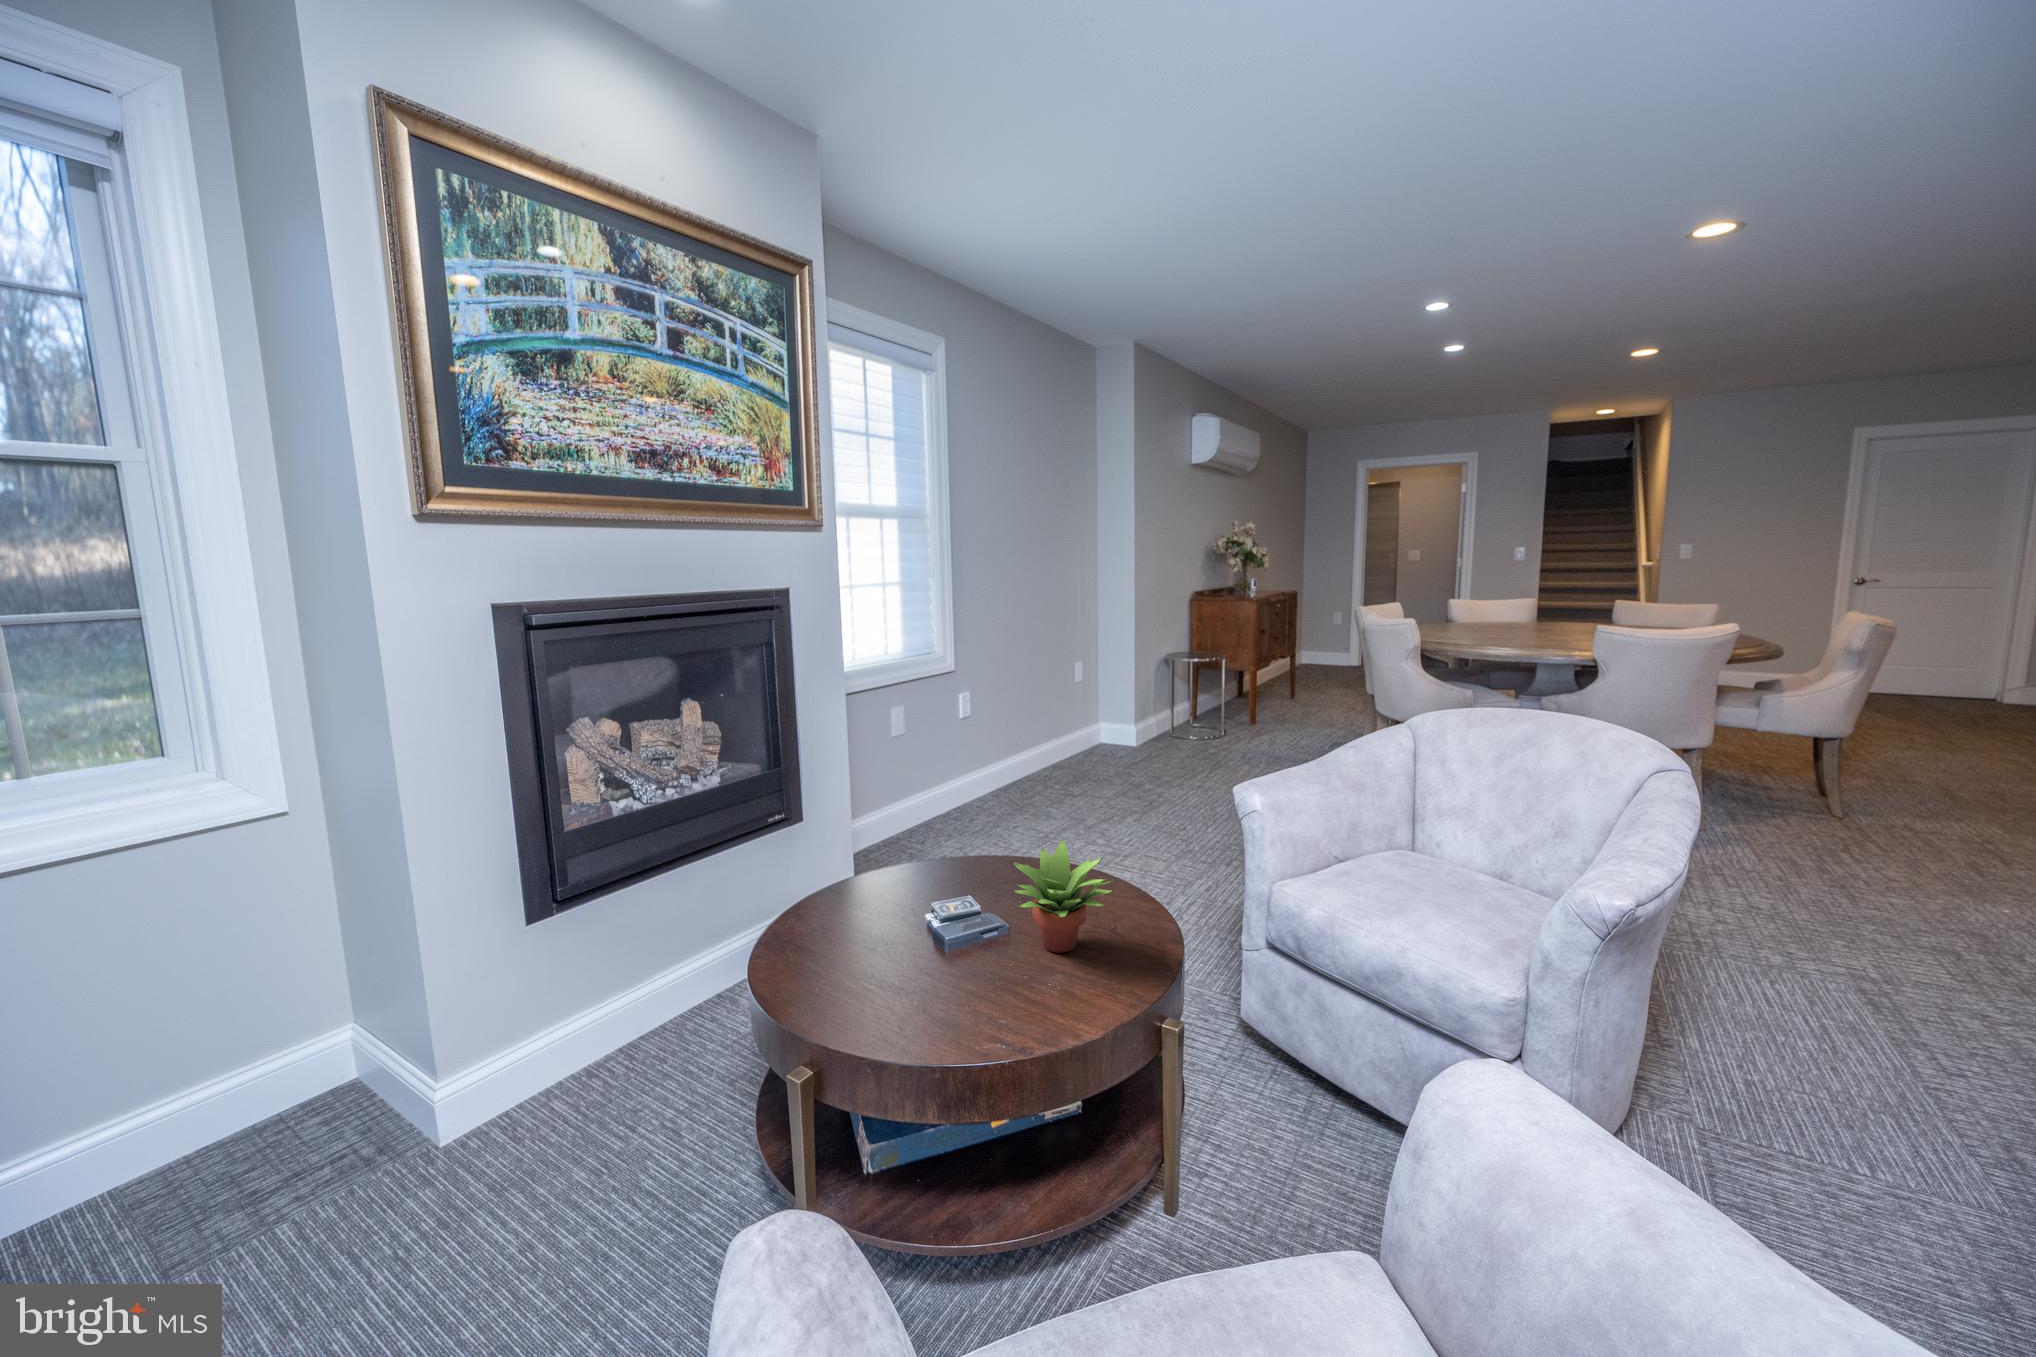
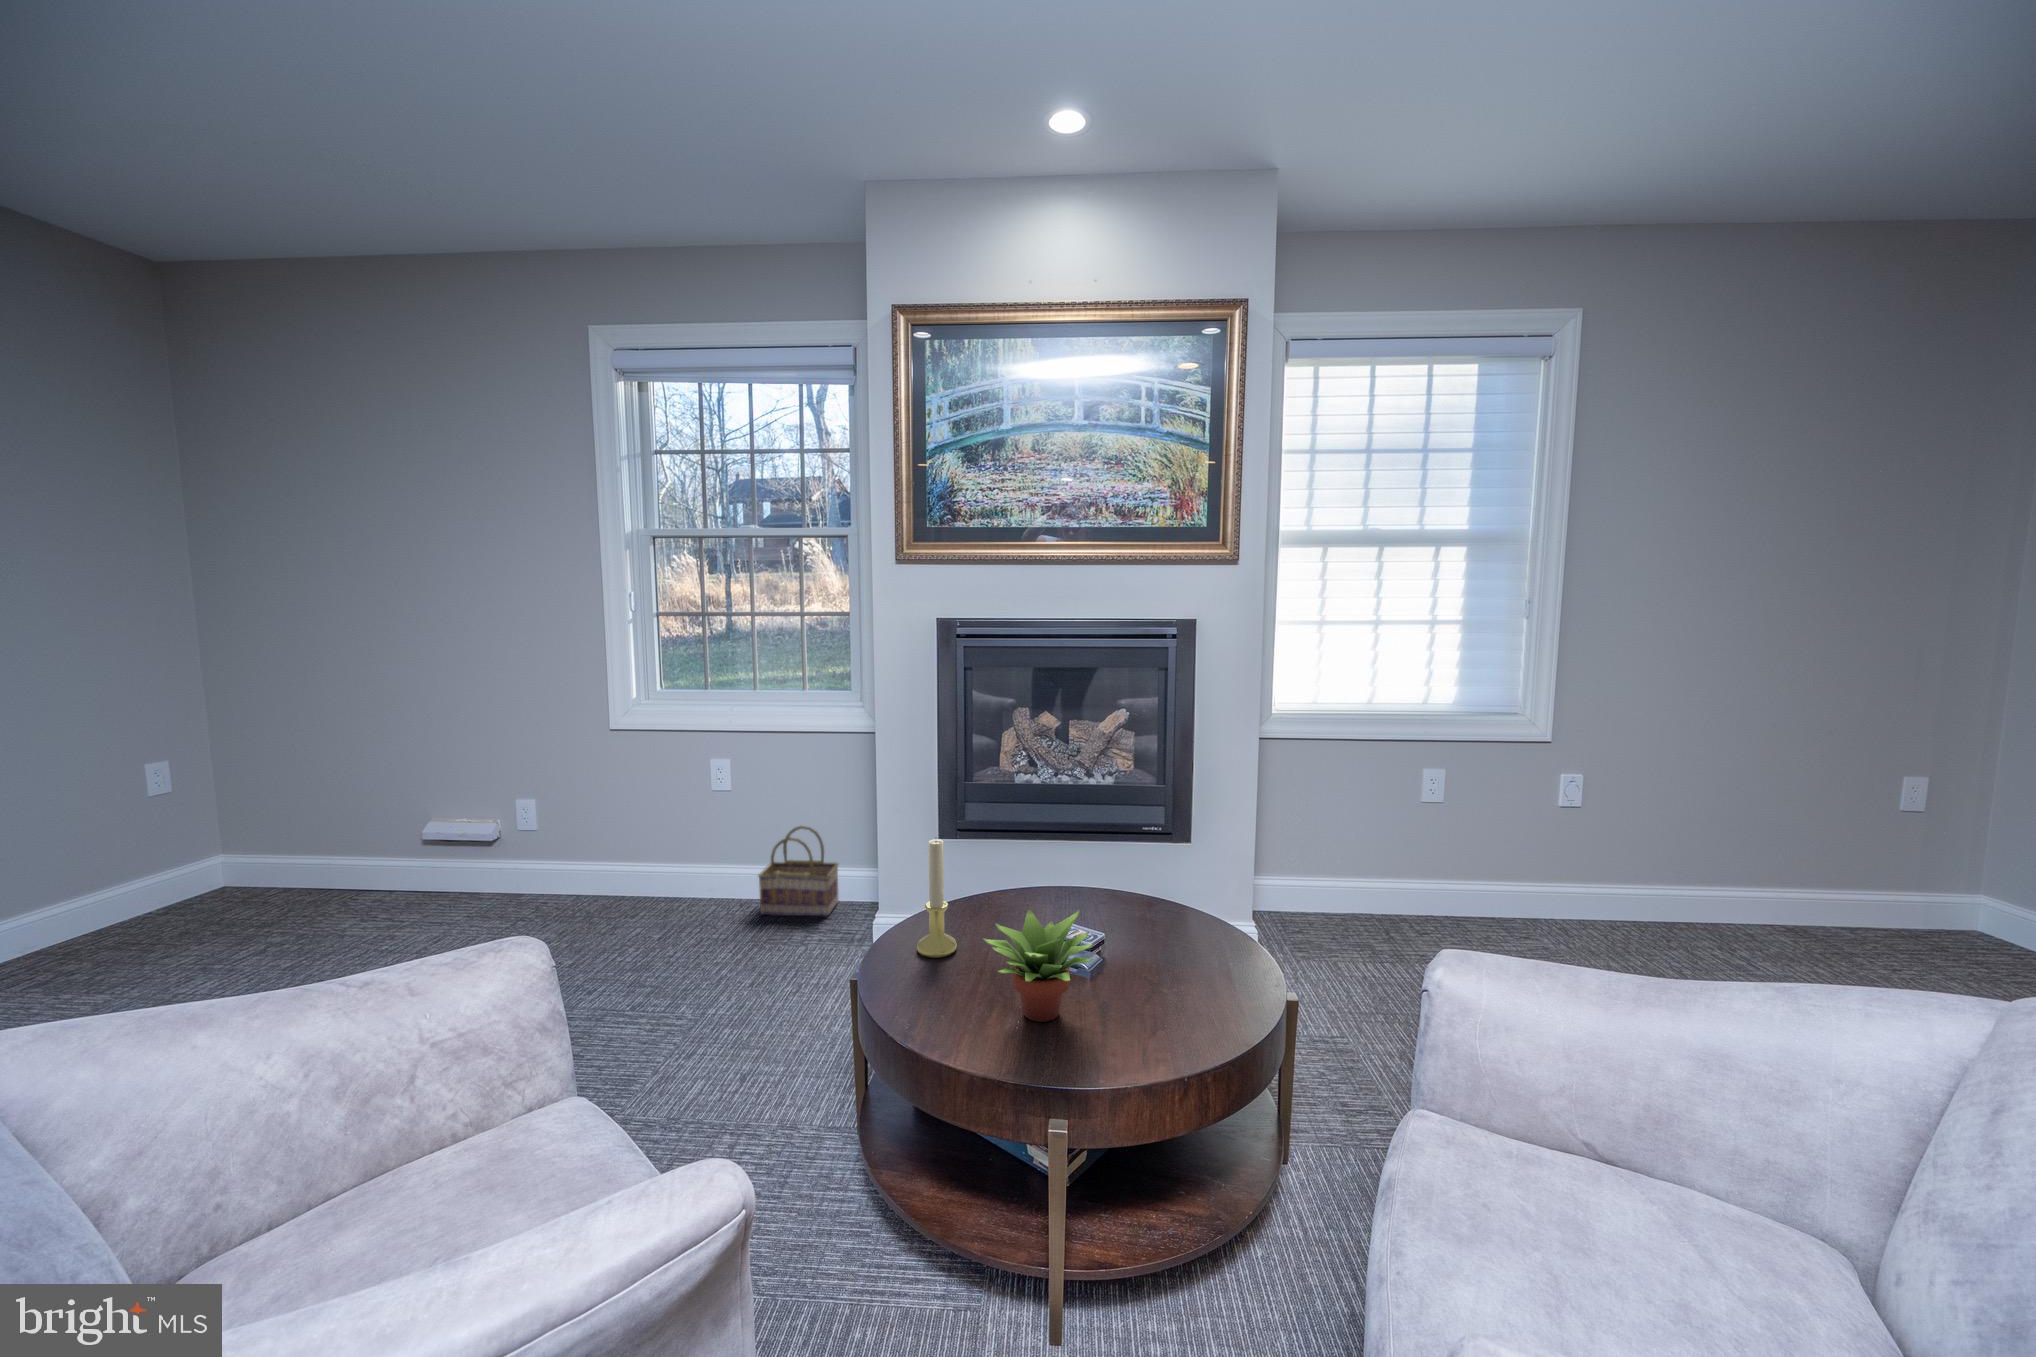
candle holder: none [862,839,909,979] -> present [917,839,957,958]
basket: none [46,1032,278,1252] -> present [758,826,838,916]

